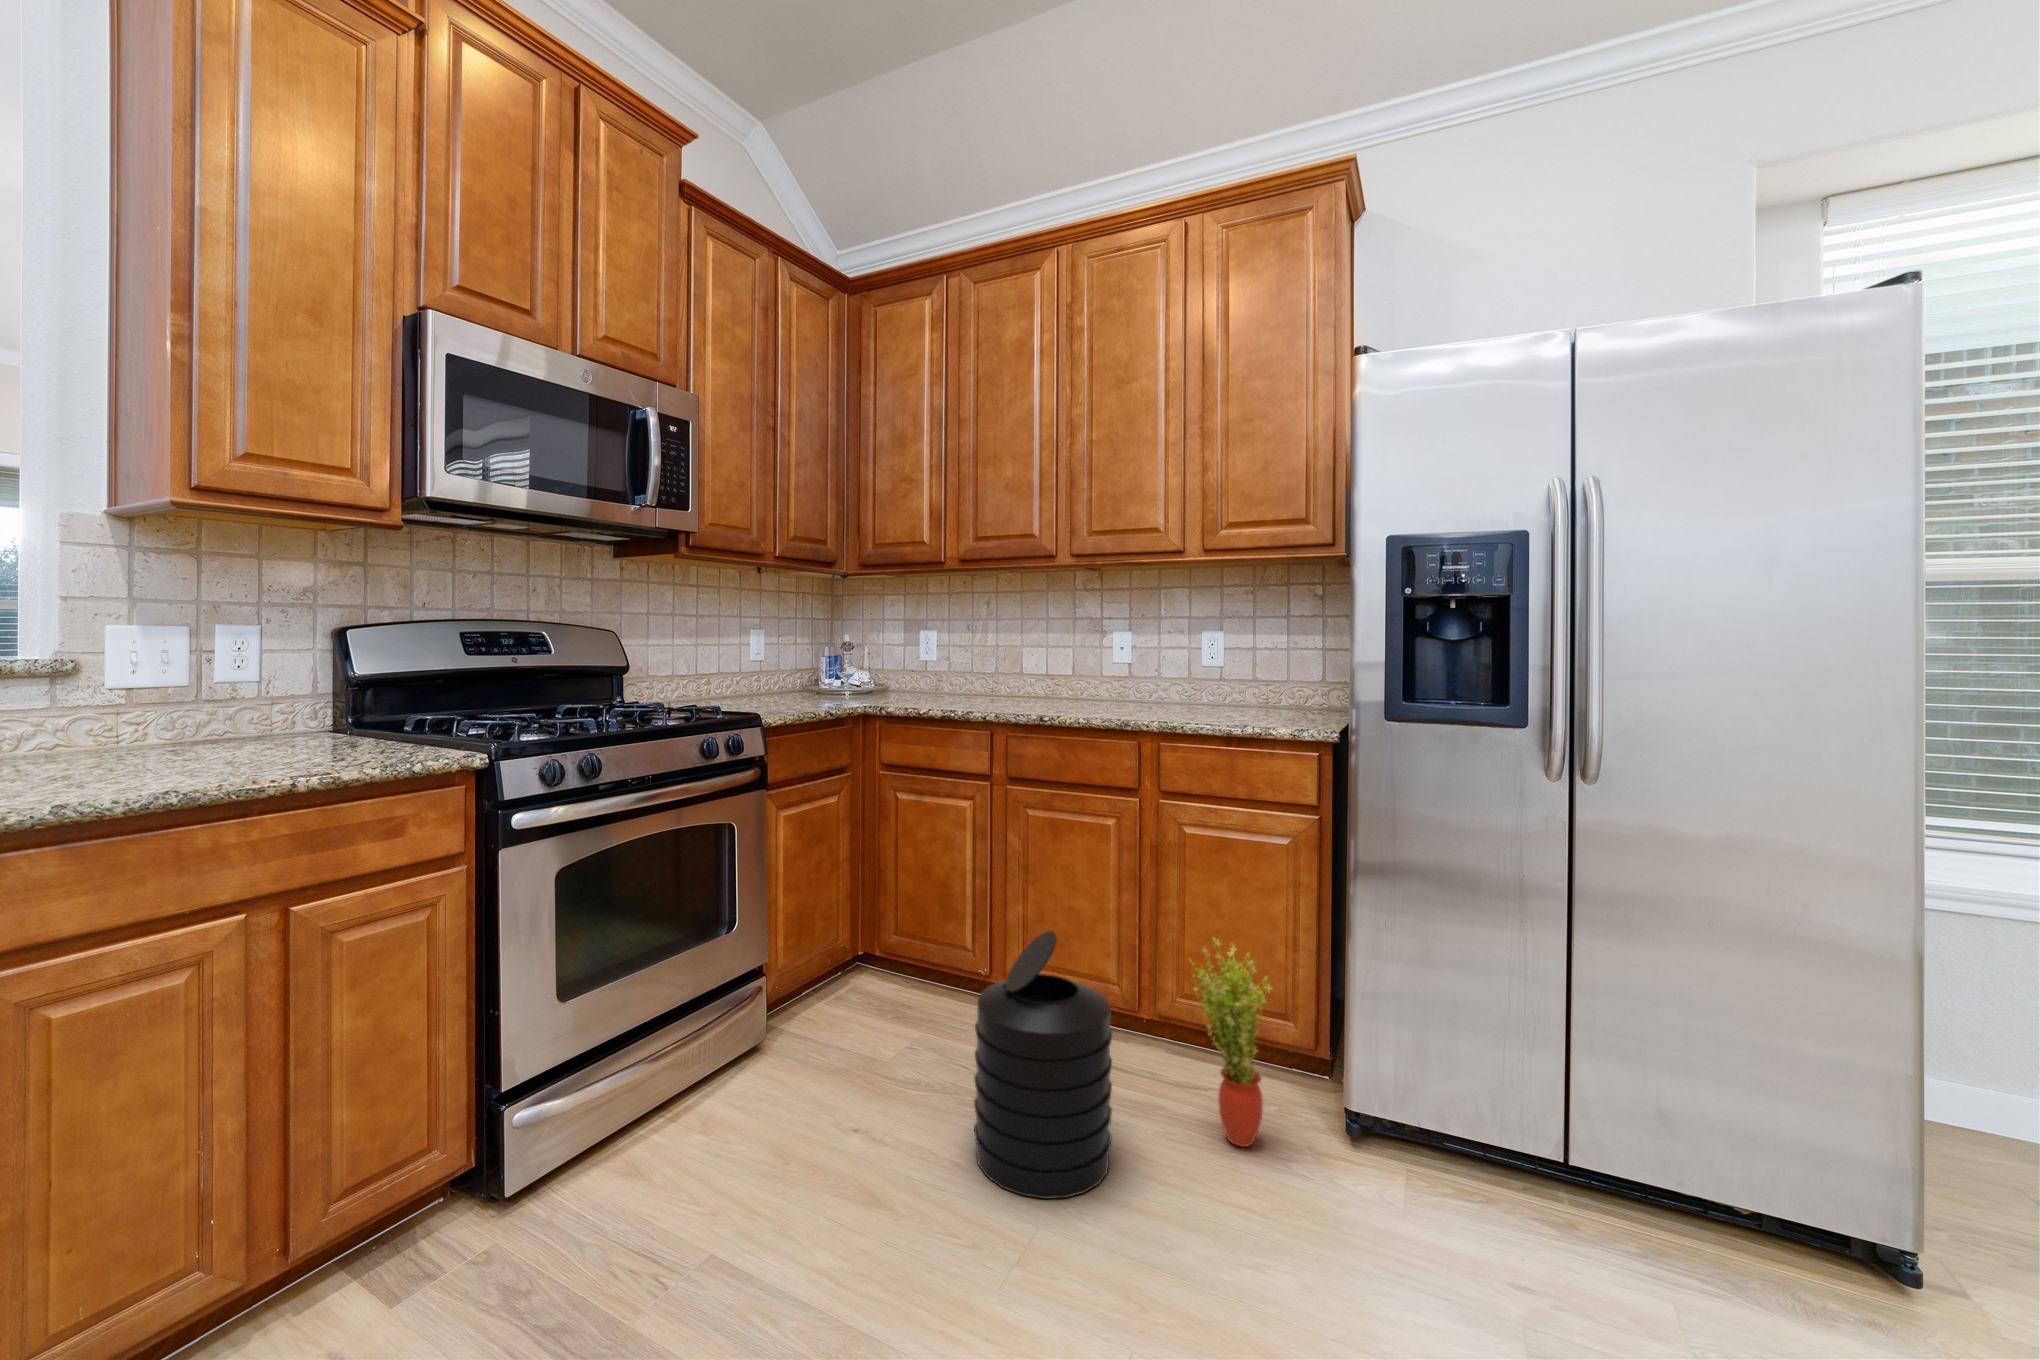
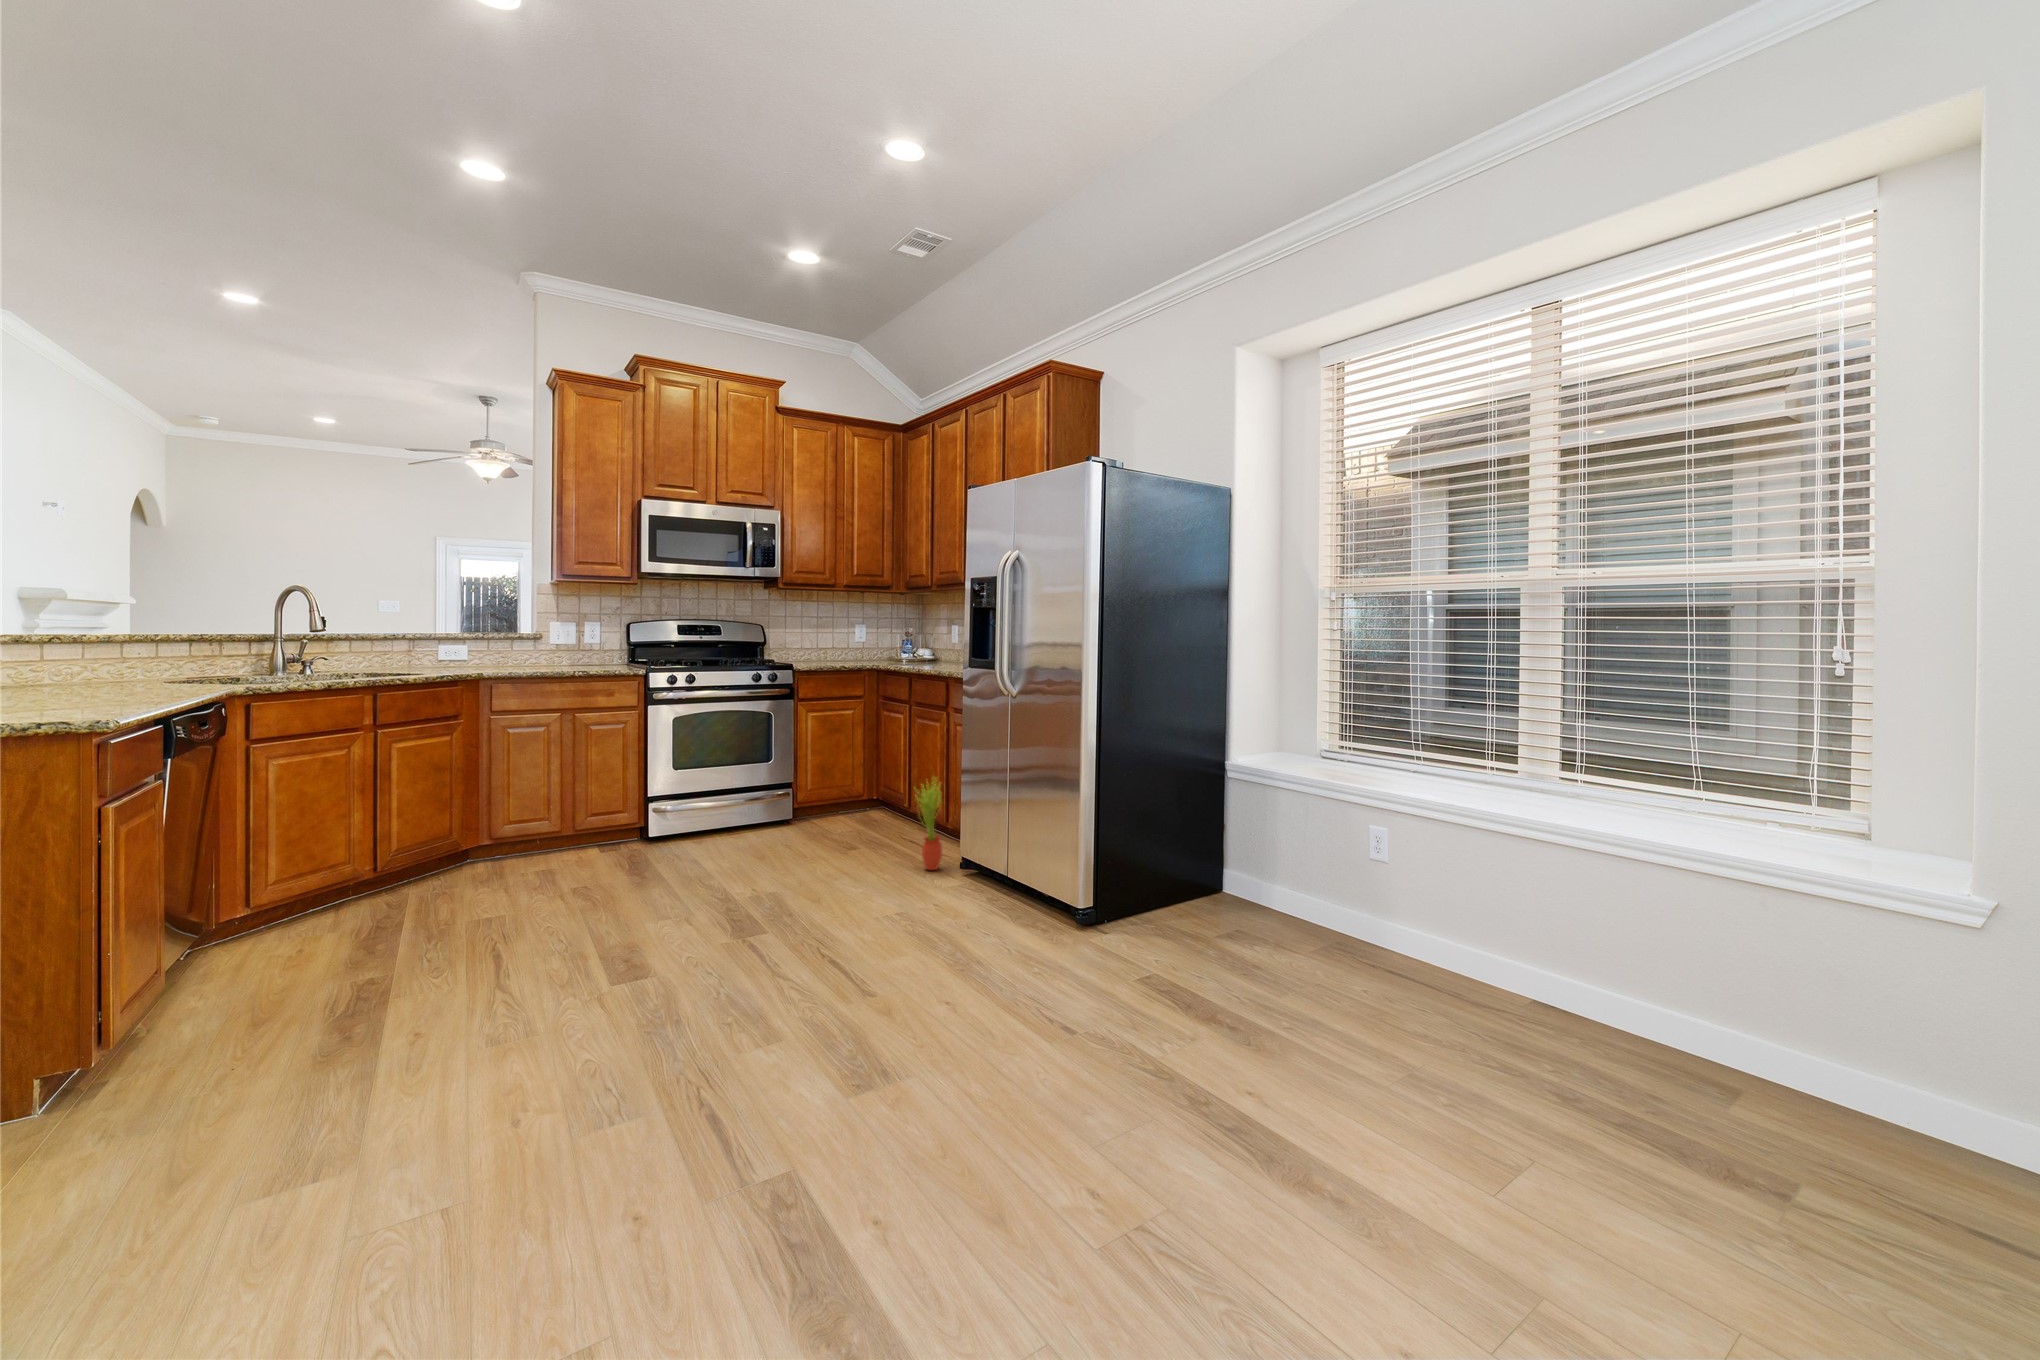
trash can: present [974,931,1112,1199] -> none [815,762,878,869]

